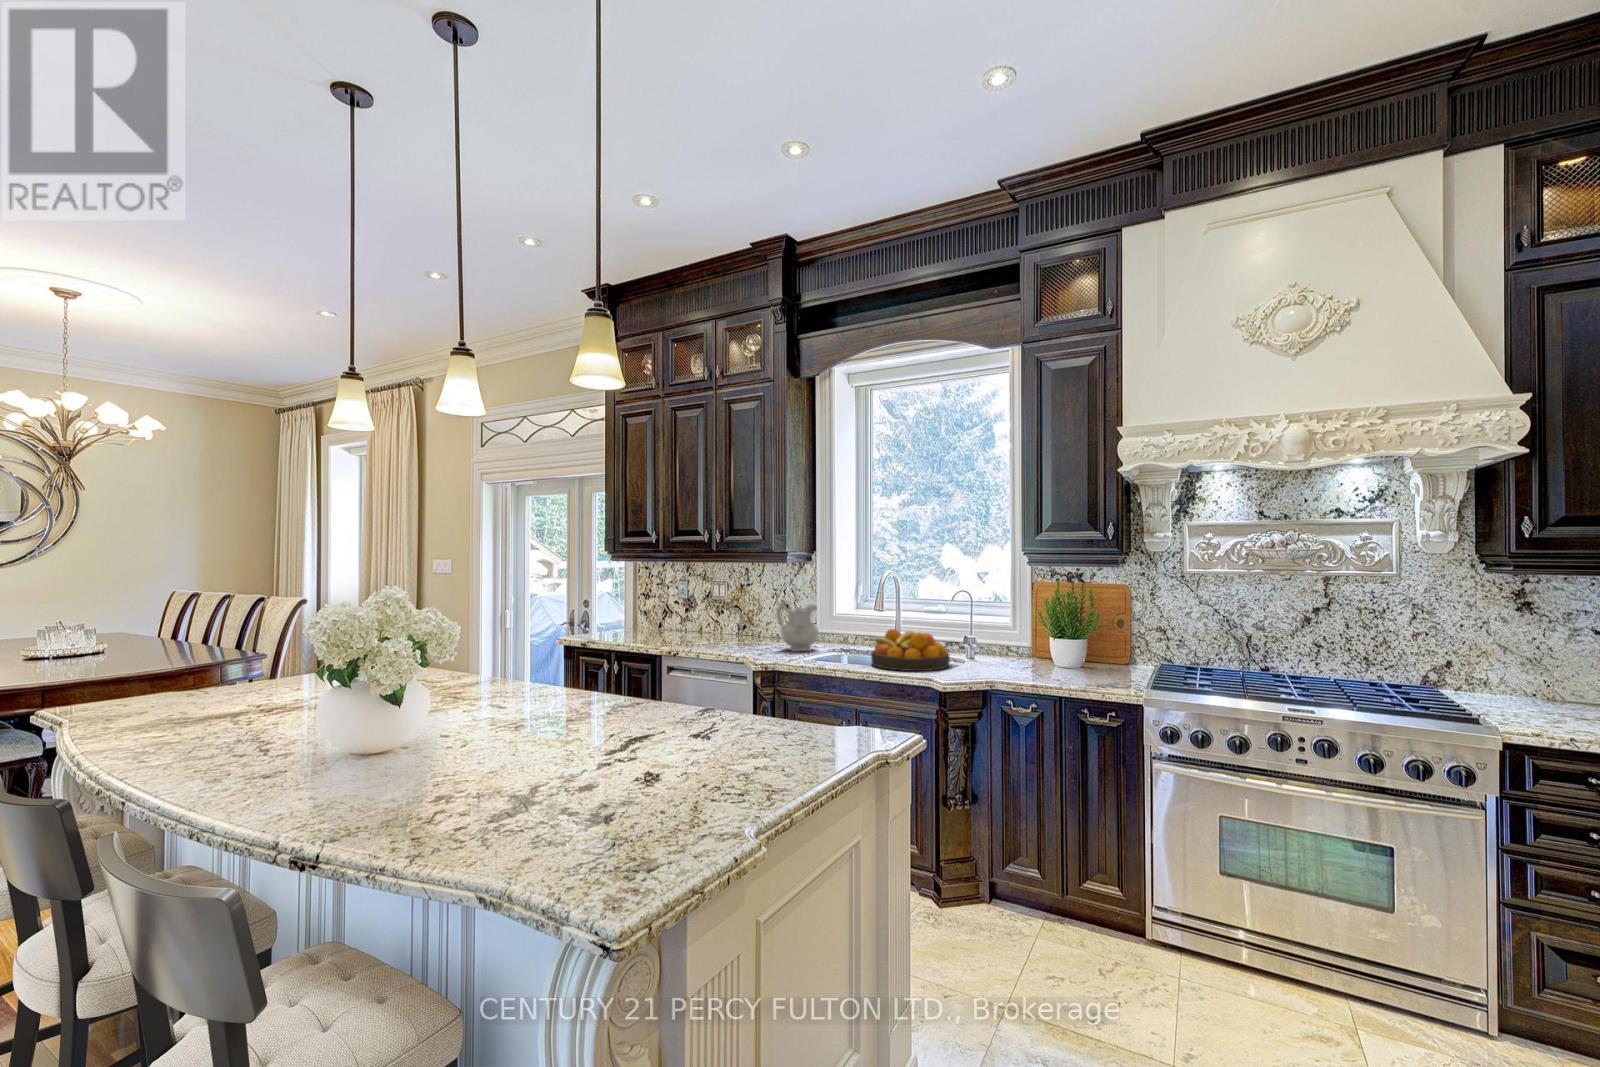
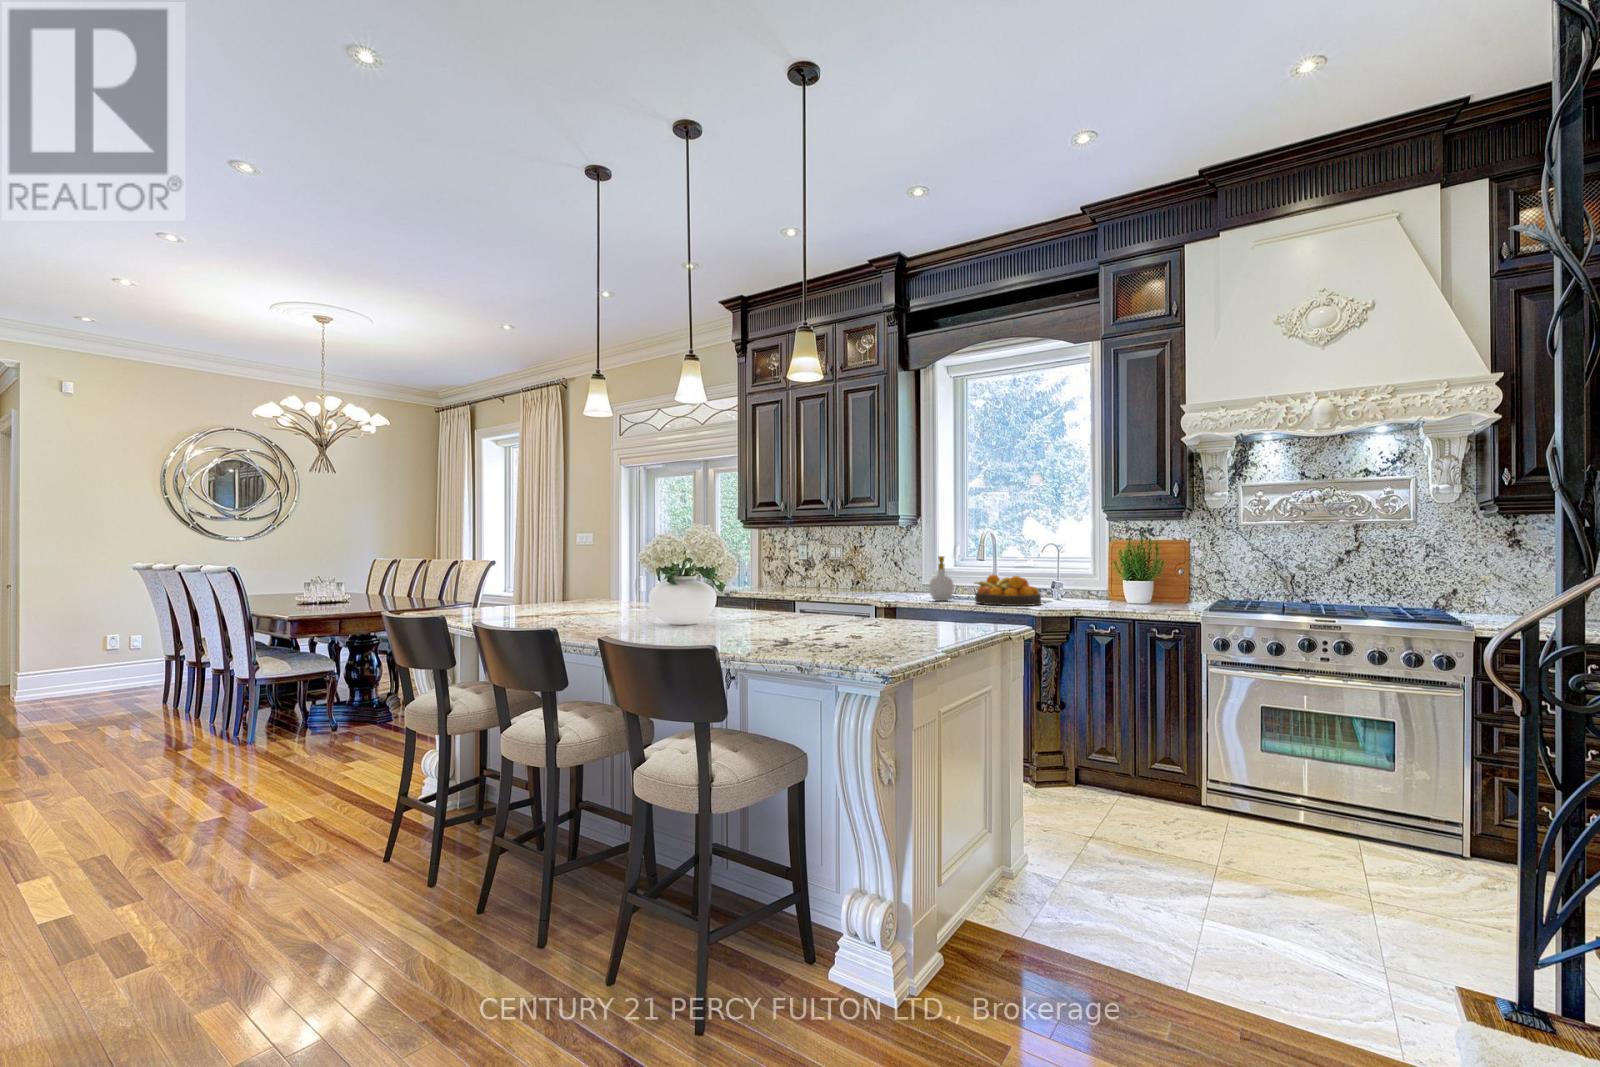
ceramic pitcher: present [776,603,818,651] -> none [891,558,926,598]
soap bottle: none [819,603,848,657] -> present [929,556,954,601]

